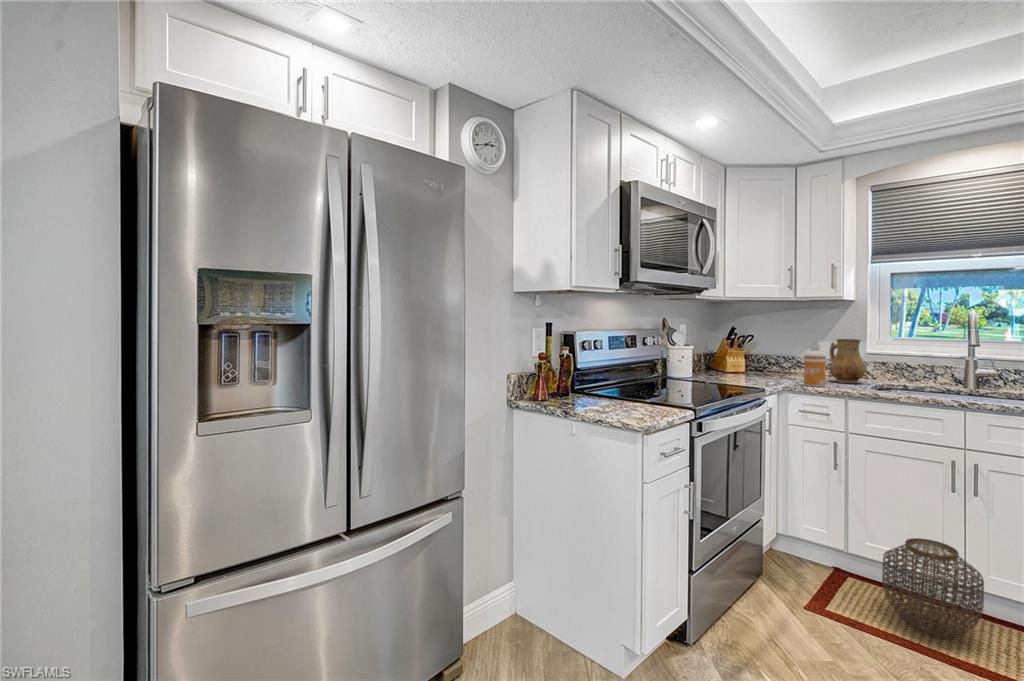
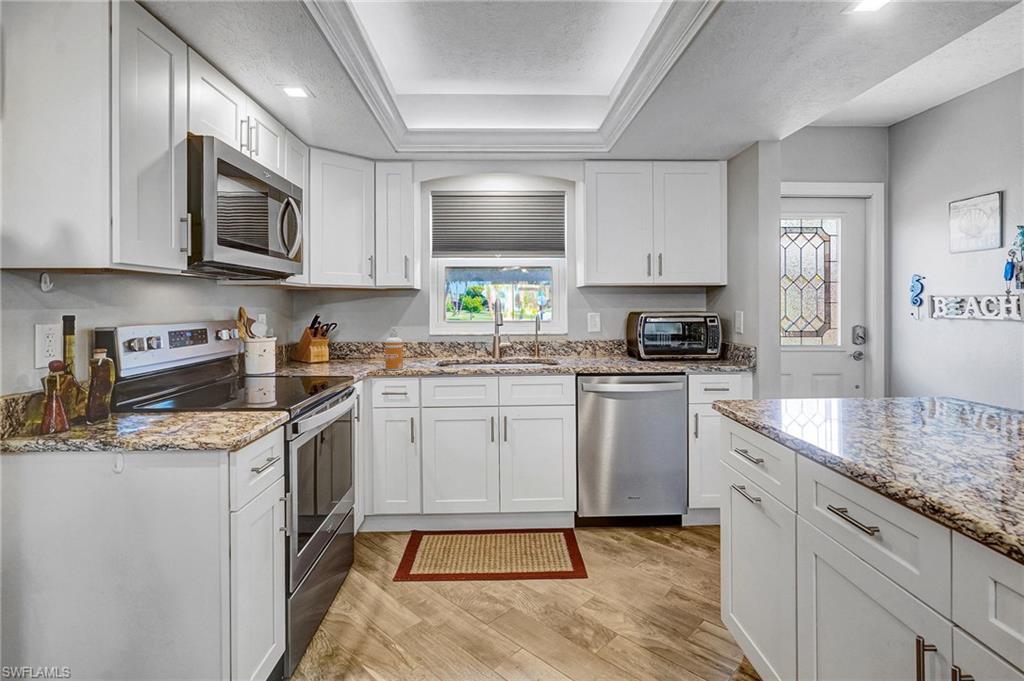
ceramic pitcher: present [829,339,866,383] -> none [403,325,431,364]
woven basket: present [882,538,984,639] -> none [452,485,513,560]

